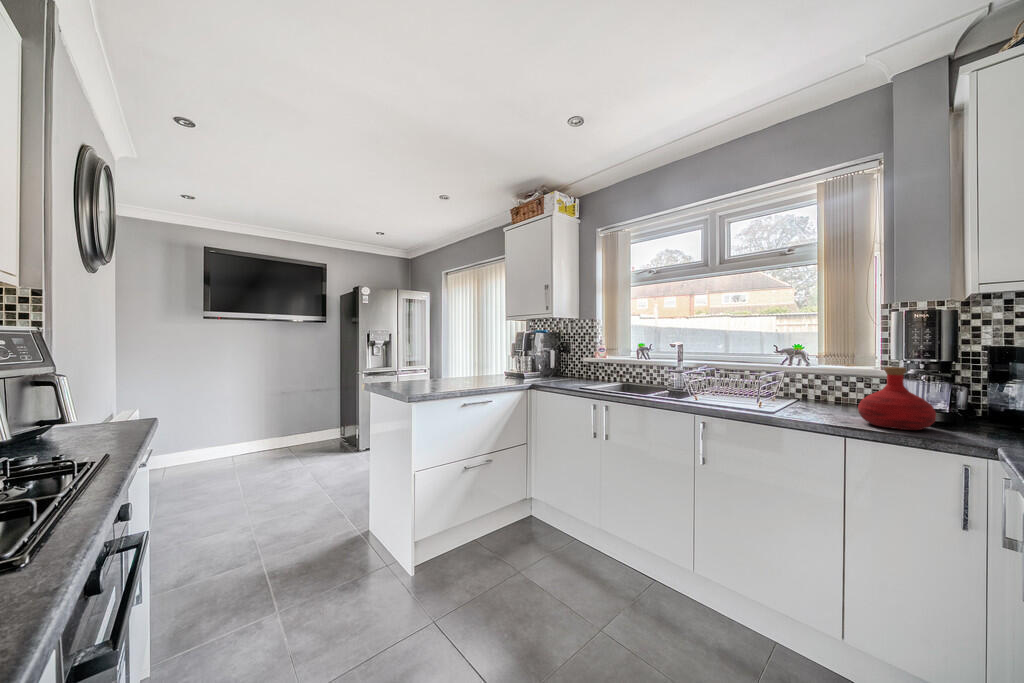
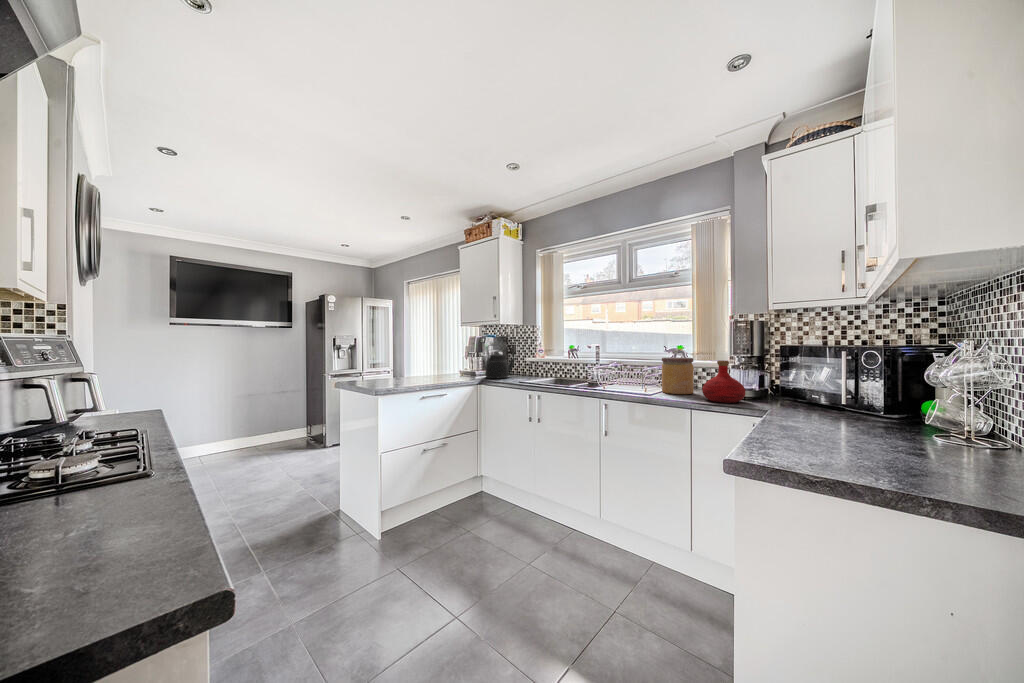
kettle: none [536,343,572,382] -> present [485,346,515,378]
jar: none [782,361,832,412] -> present [662,357,693,394]

